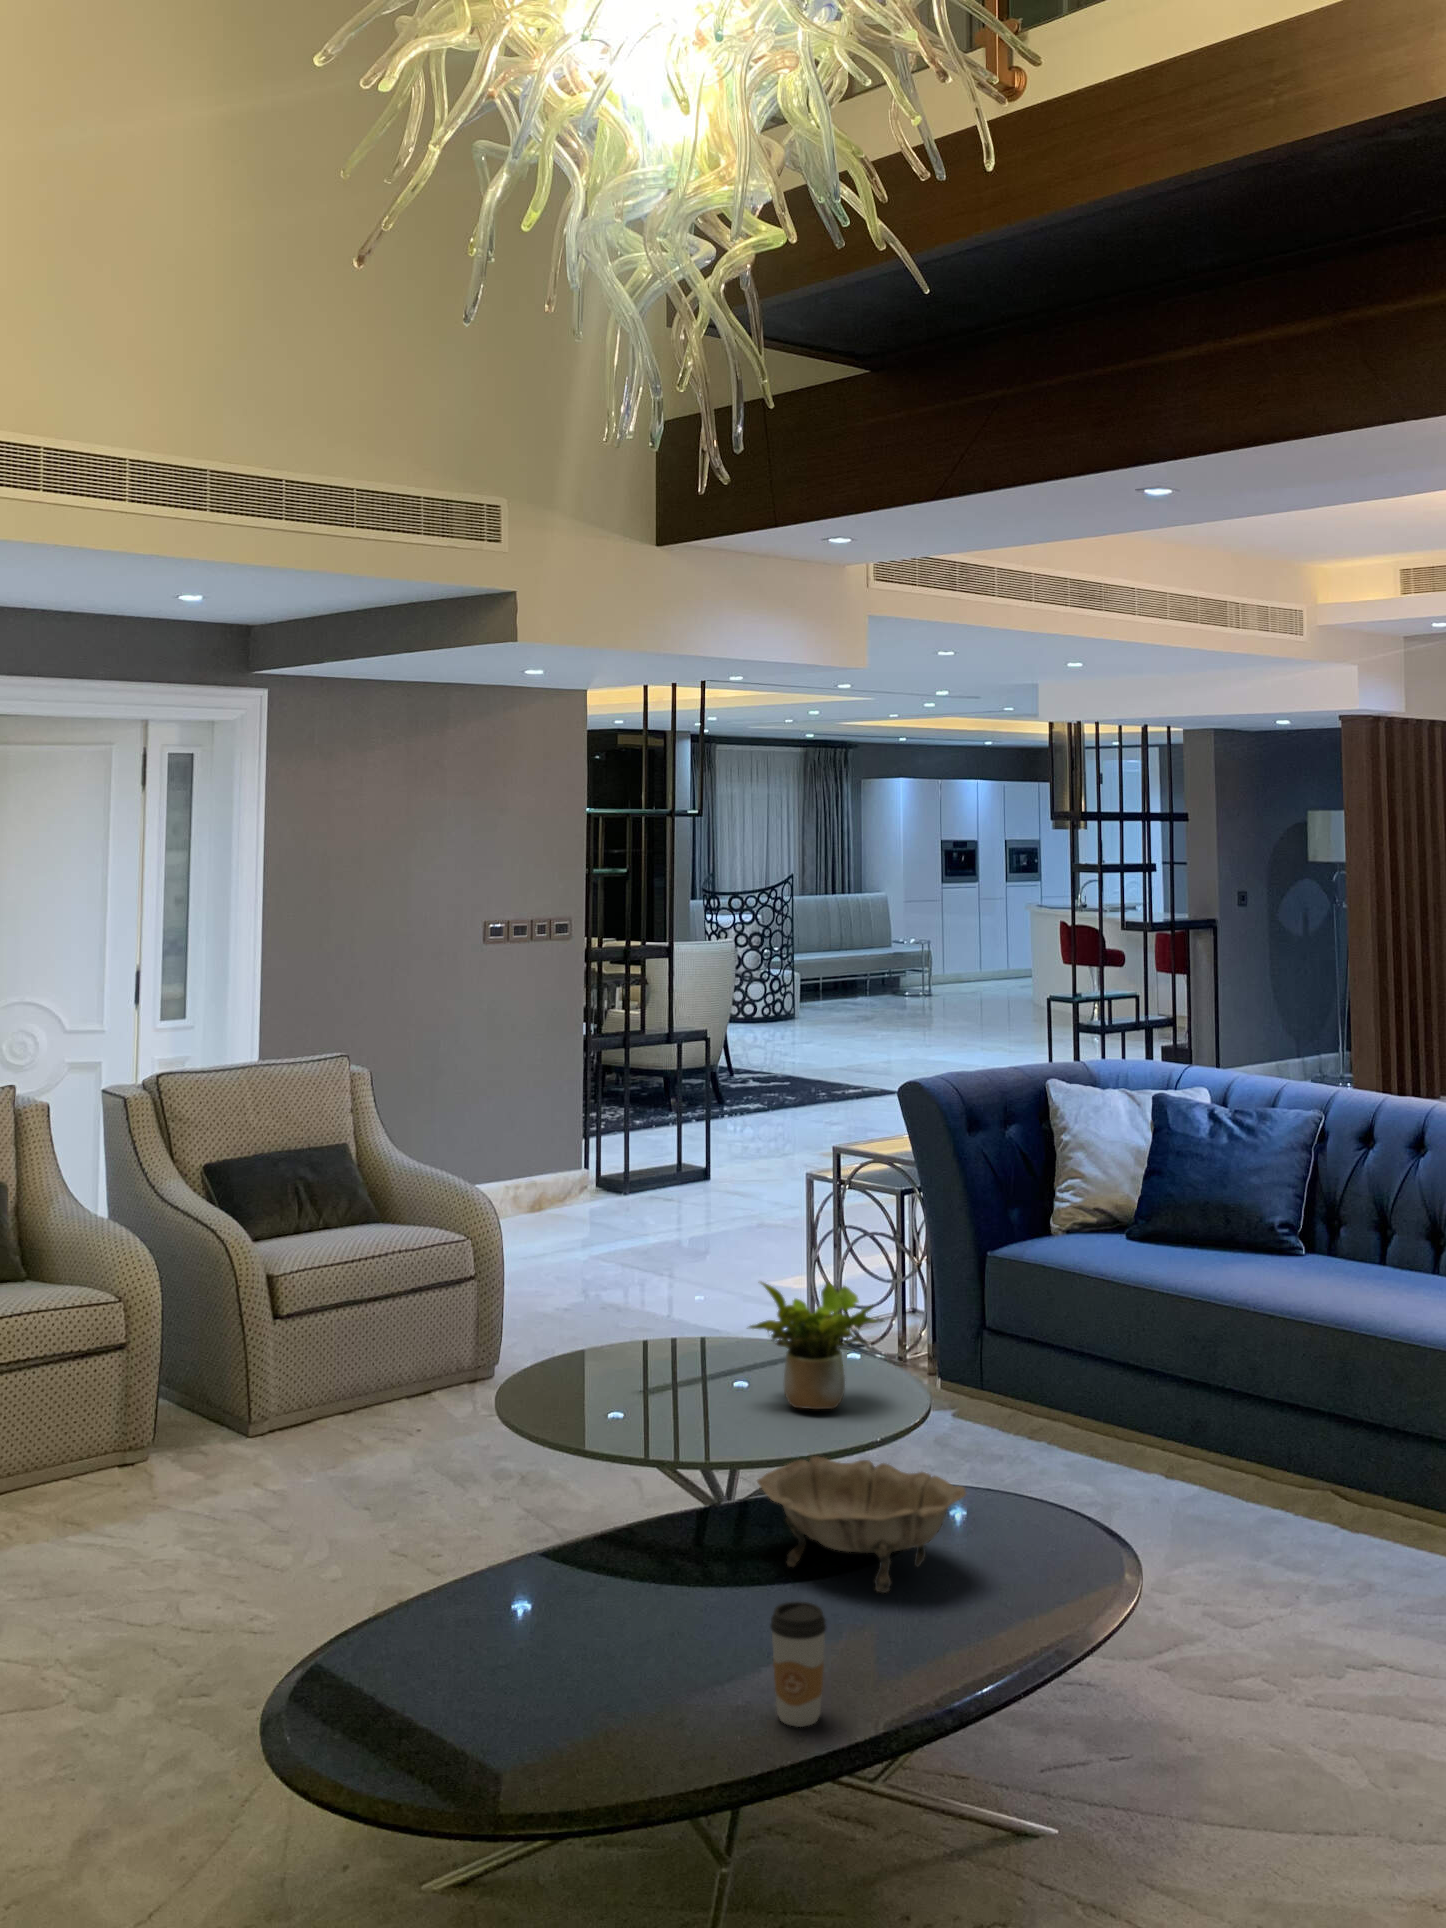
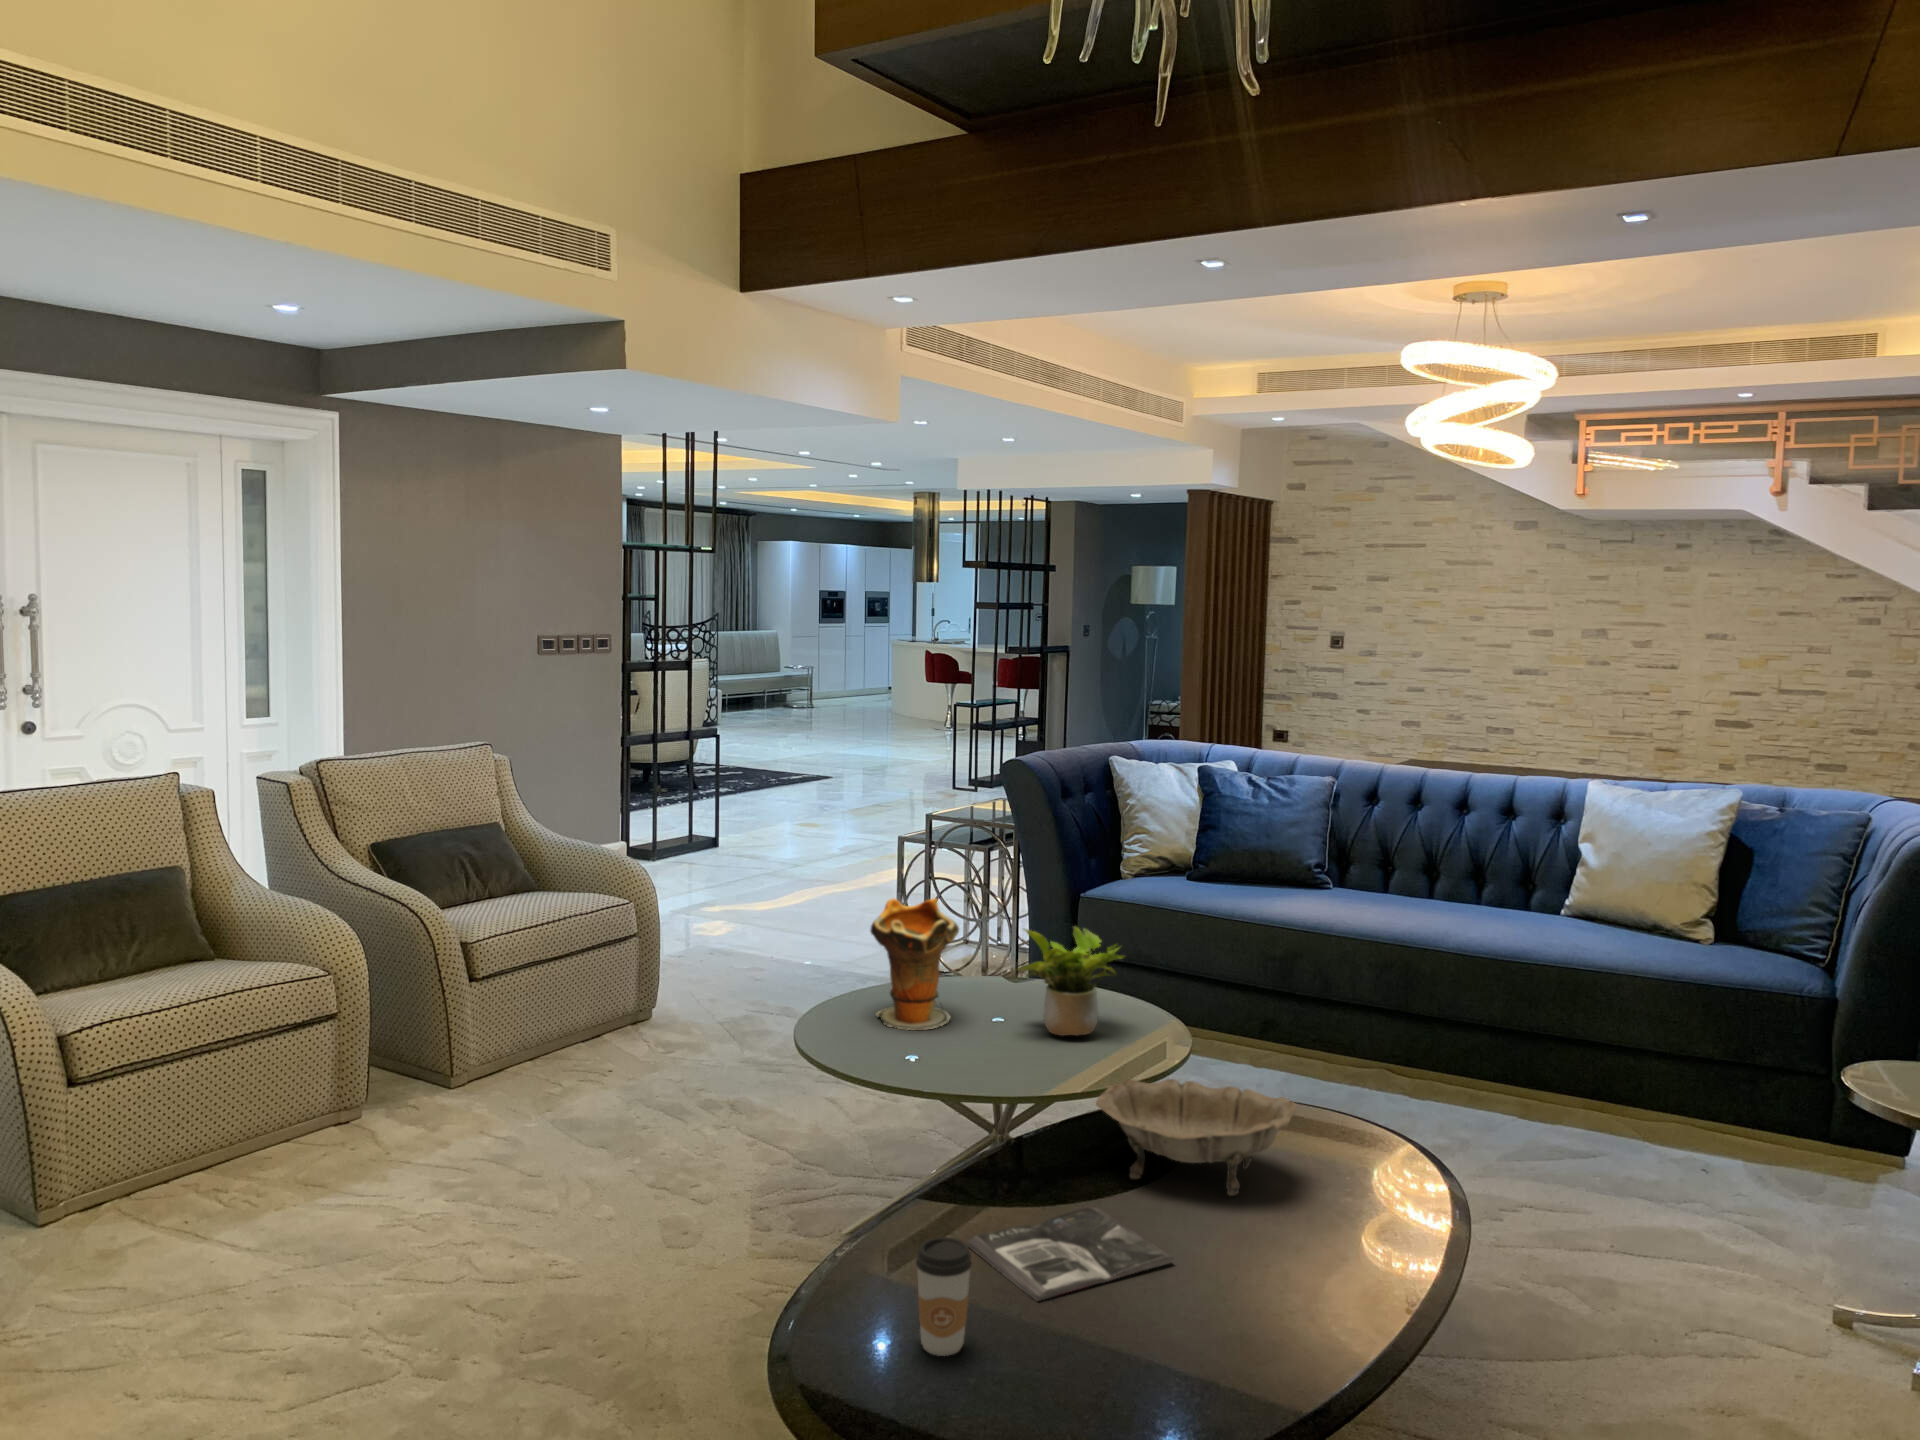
decorative vase: none [608,1241,703,1392] -> present [870,898,959,1030]
magazine: none [557,1586,754,1665] -> present [967,1207,1174,1301]
coffee cup: present [770,1602,827,1727] -> present [916,1237,972,1356]

